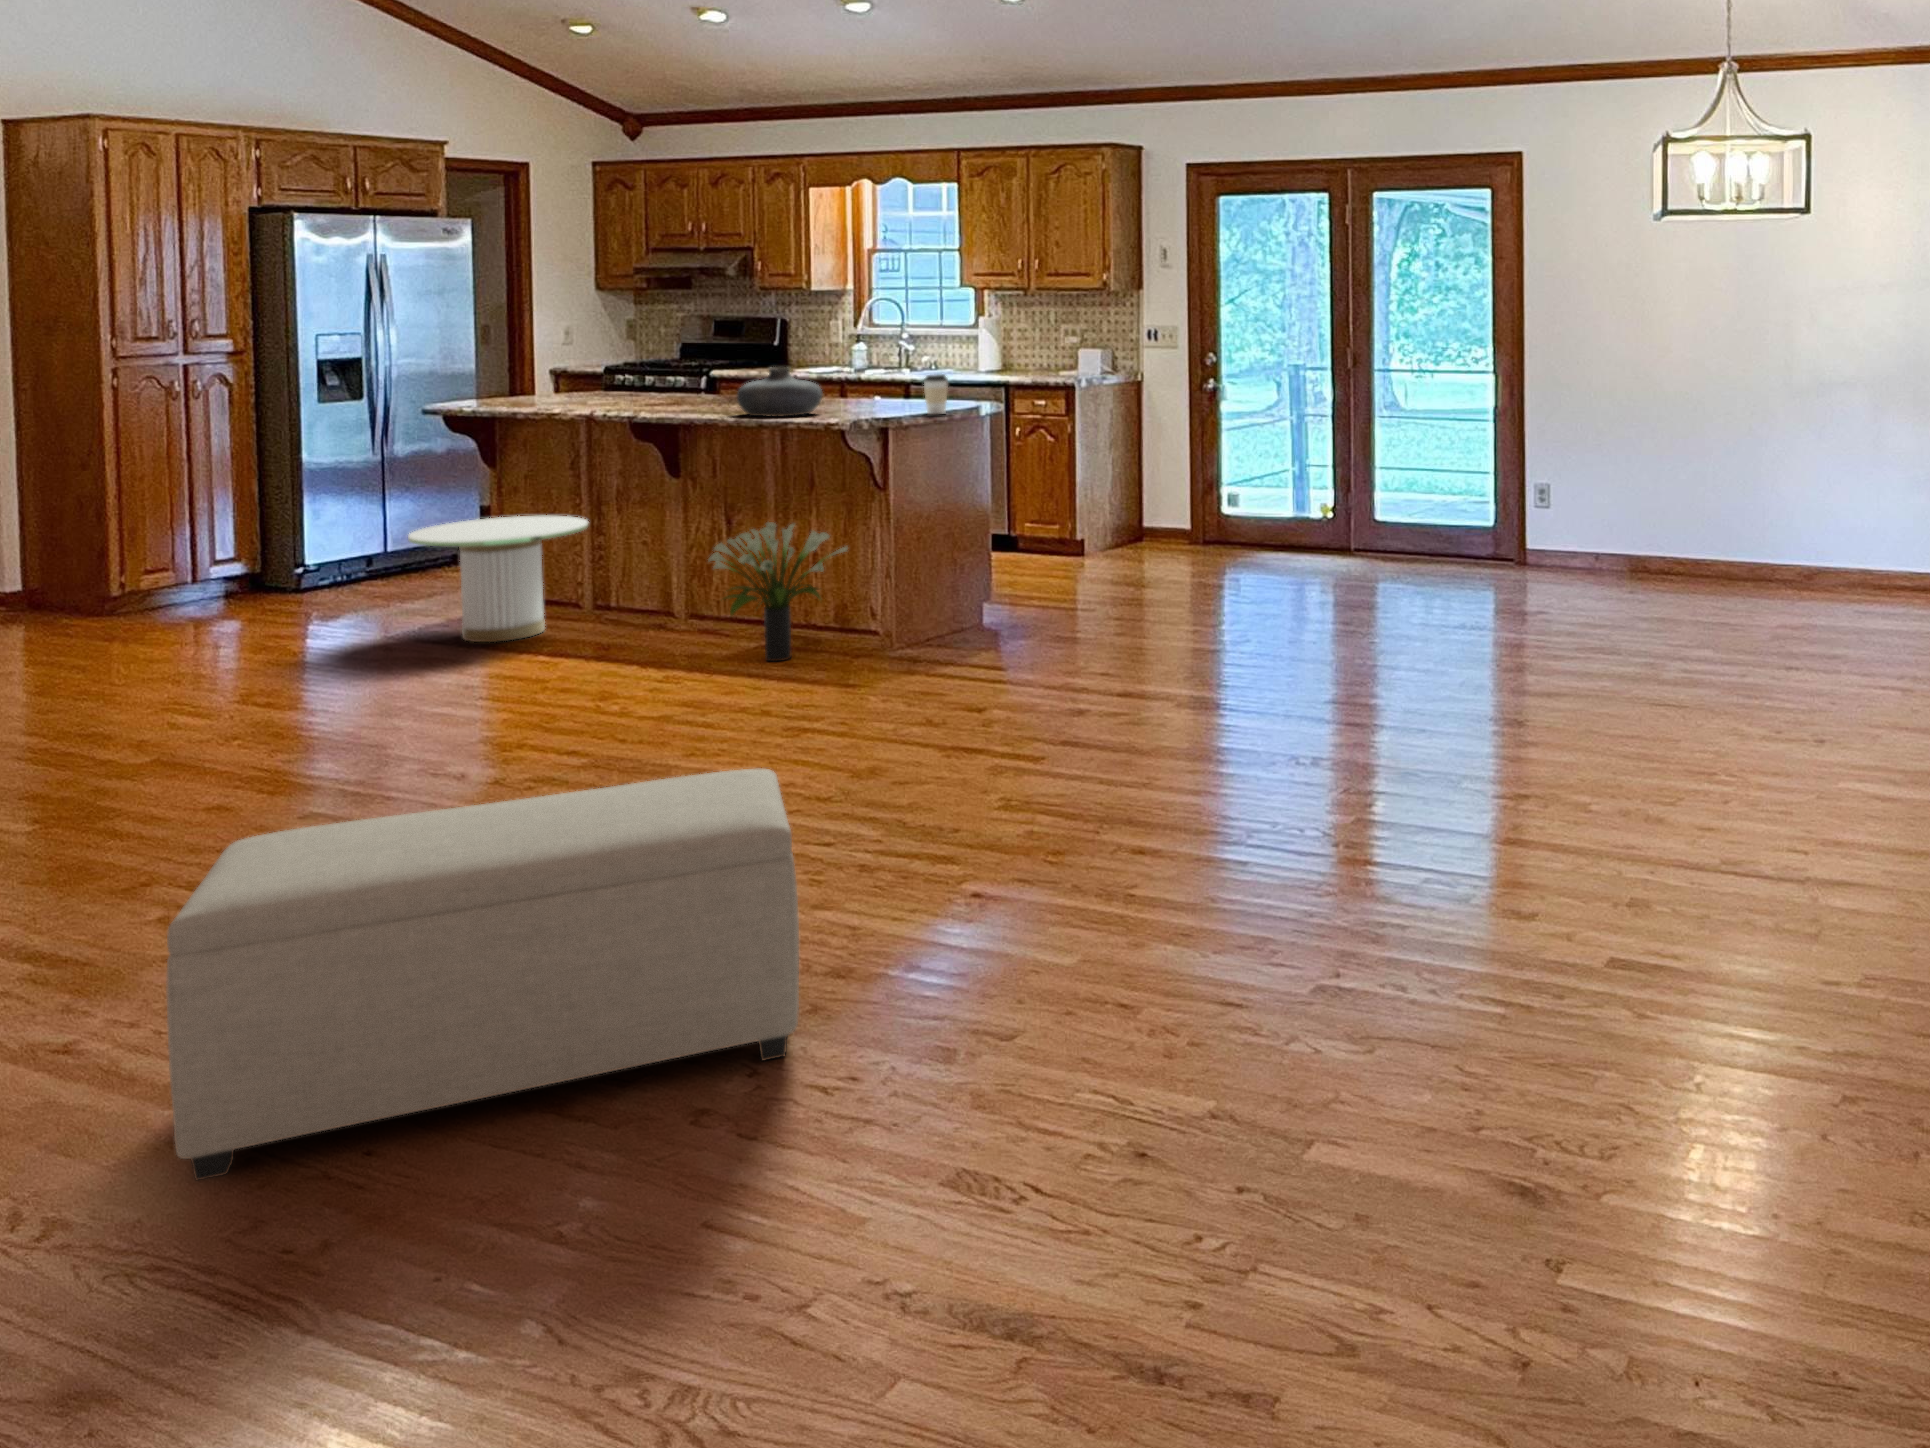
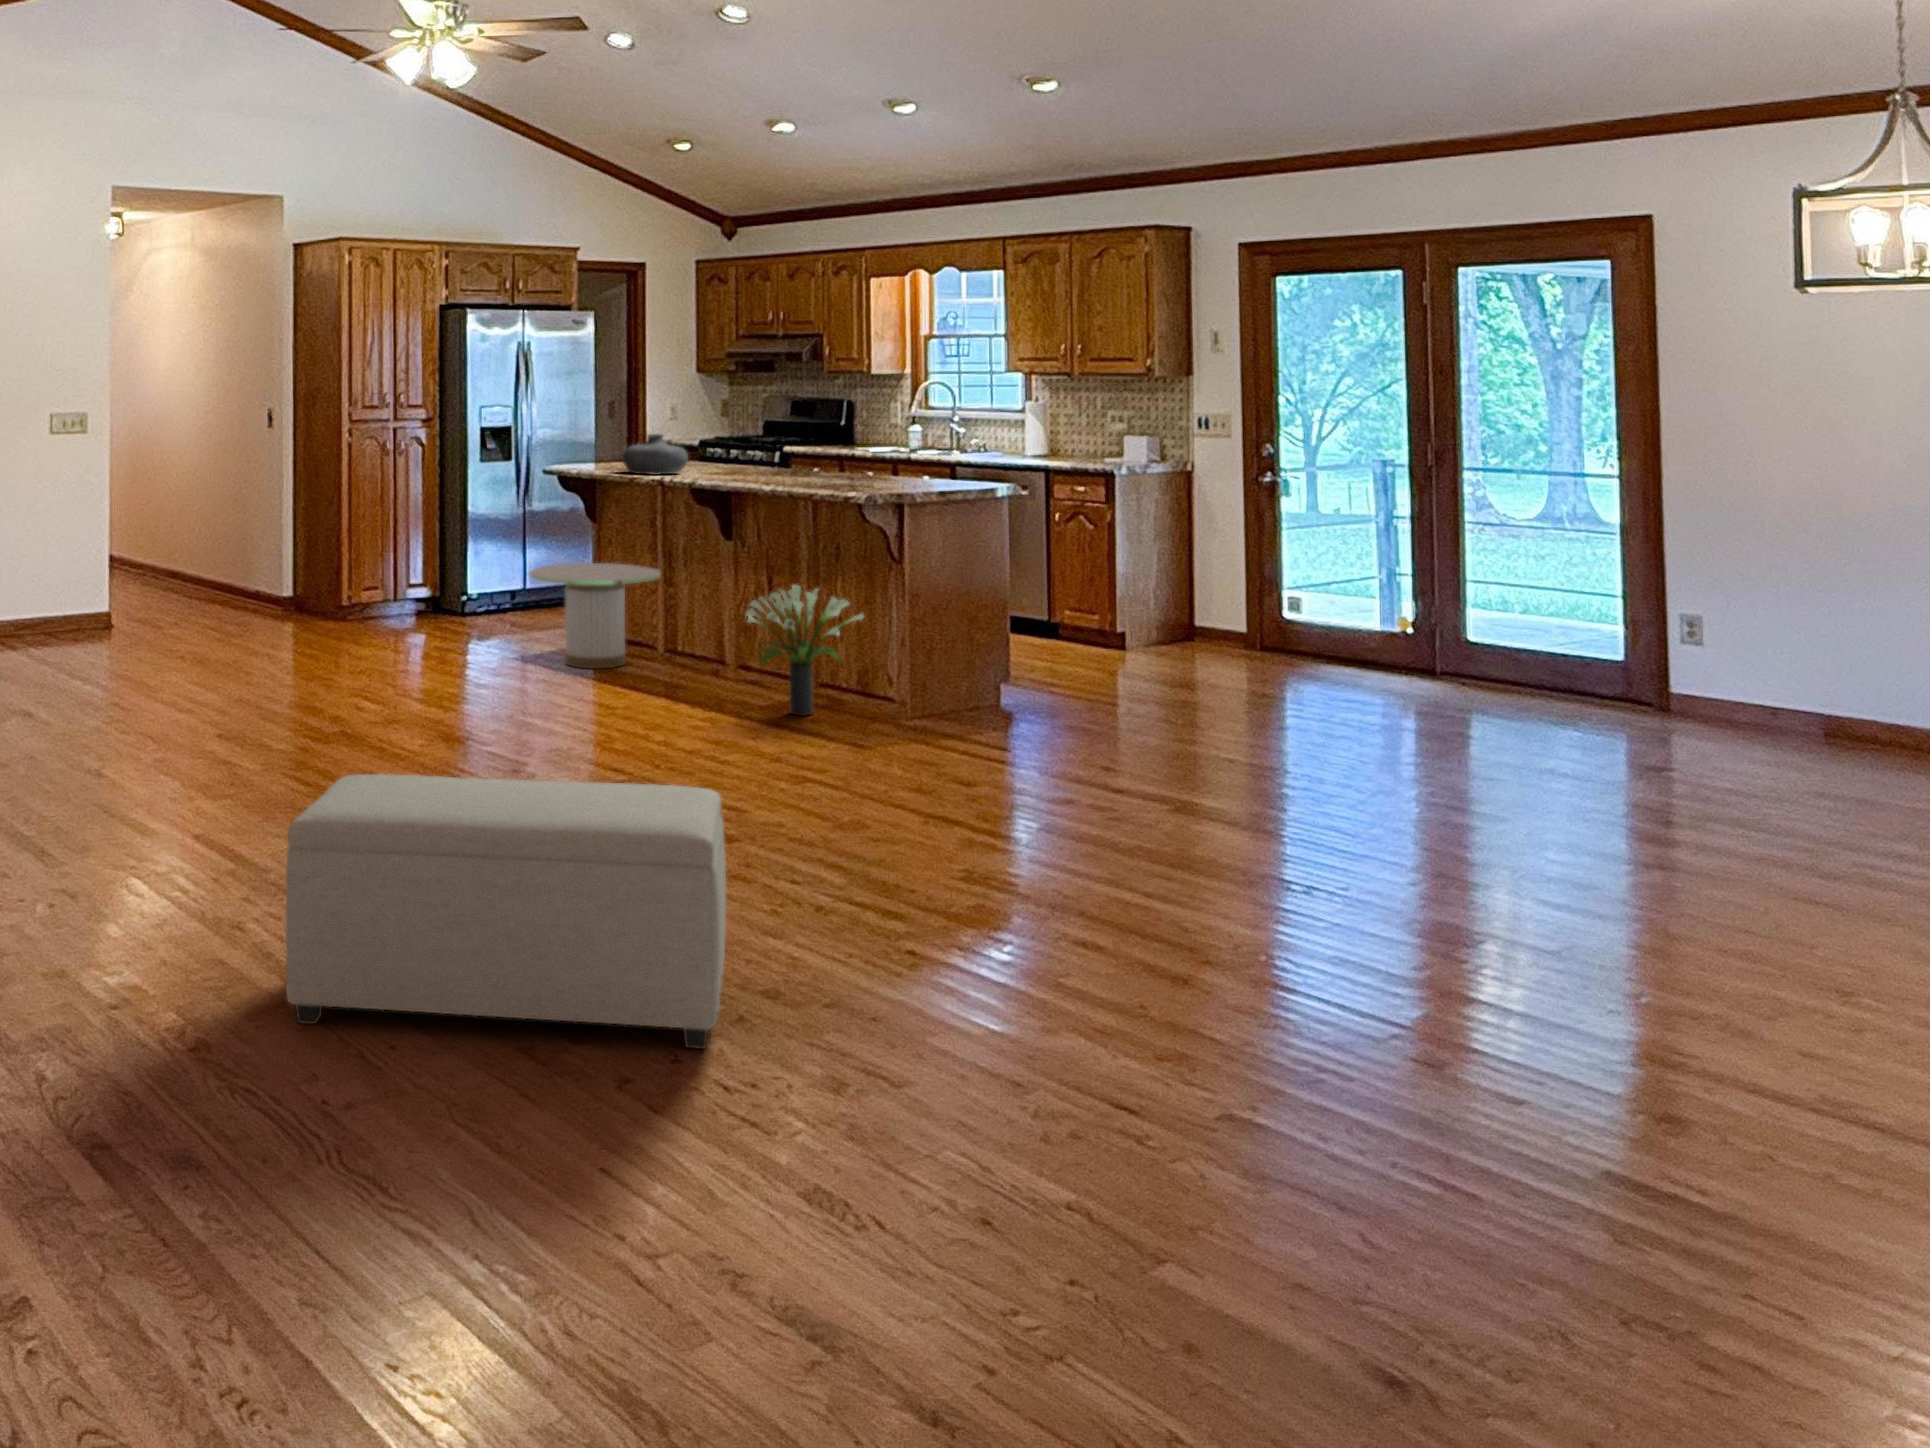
vase: present [737,367,822,417] -> present [622,434,688,475]
coffee cup: present [924,374,948,414] -> none [937,454,961,493]

